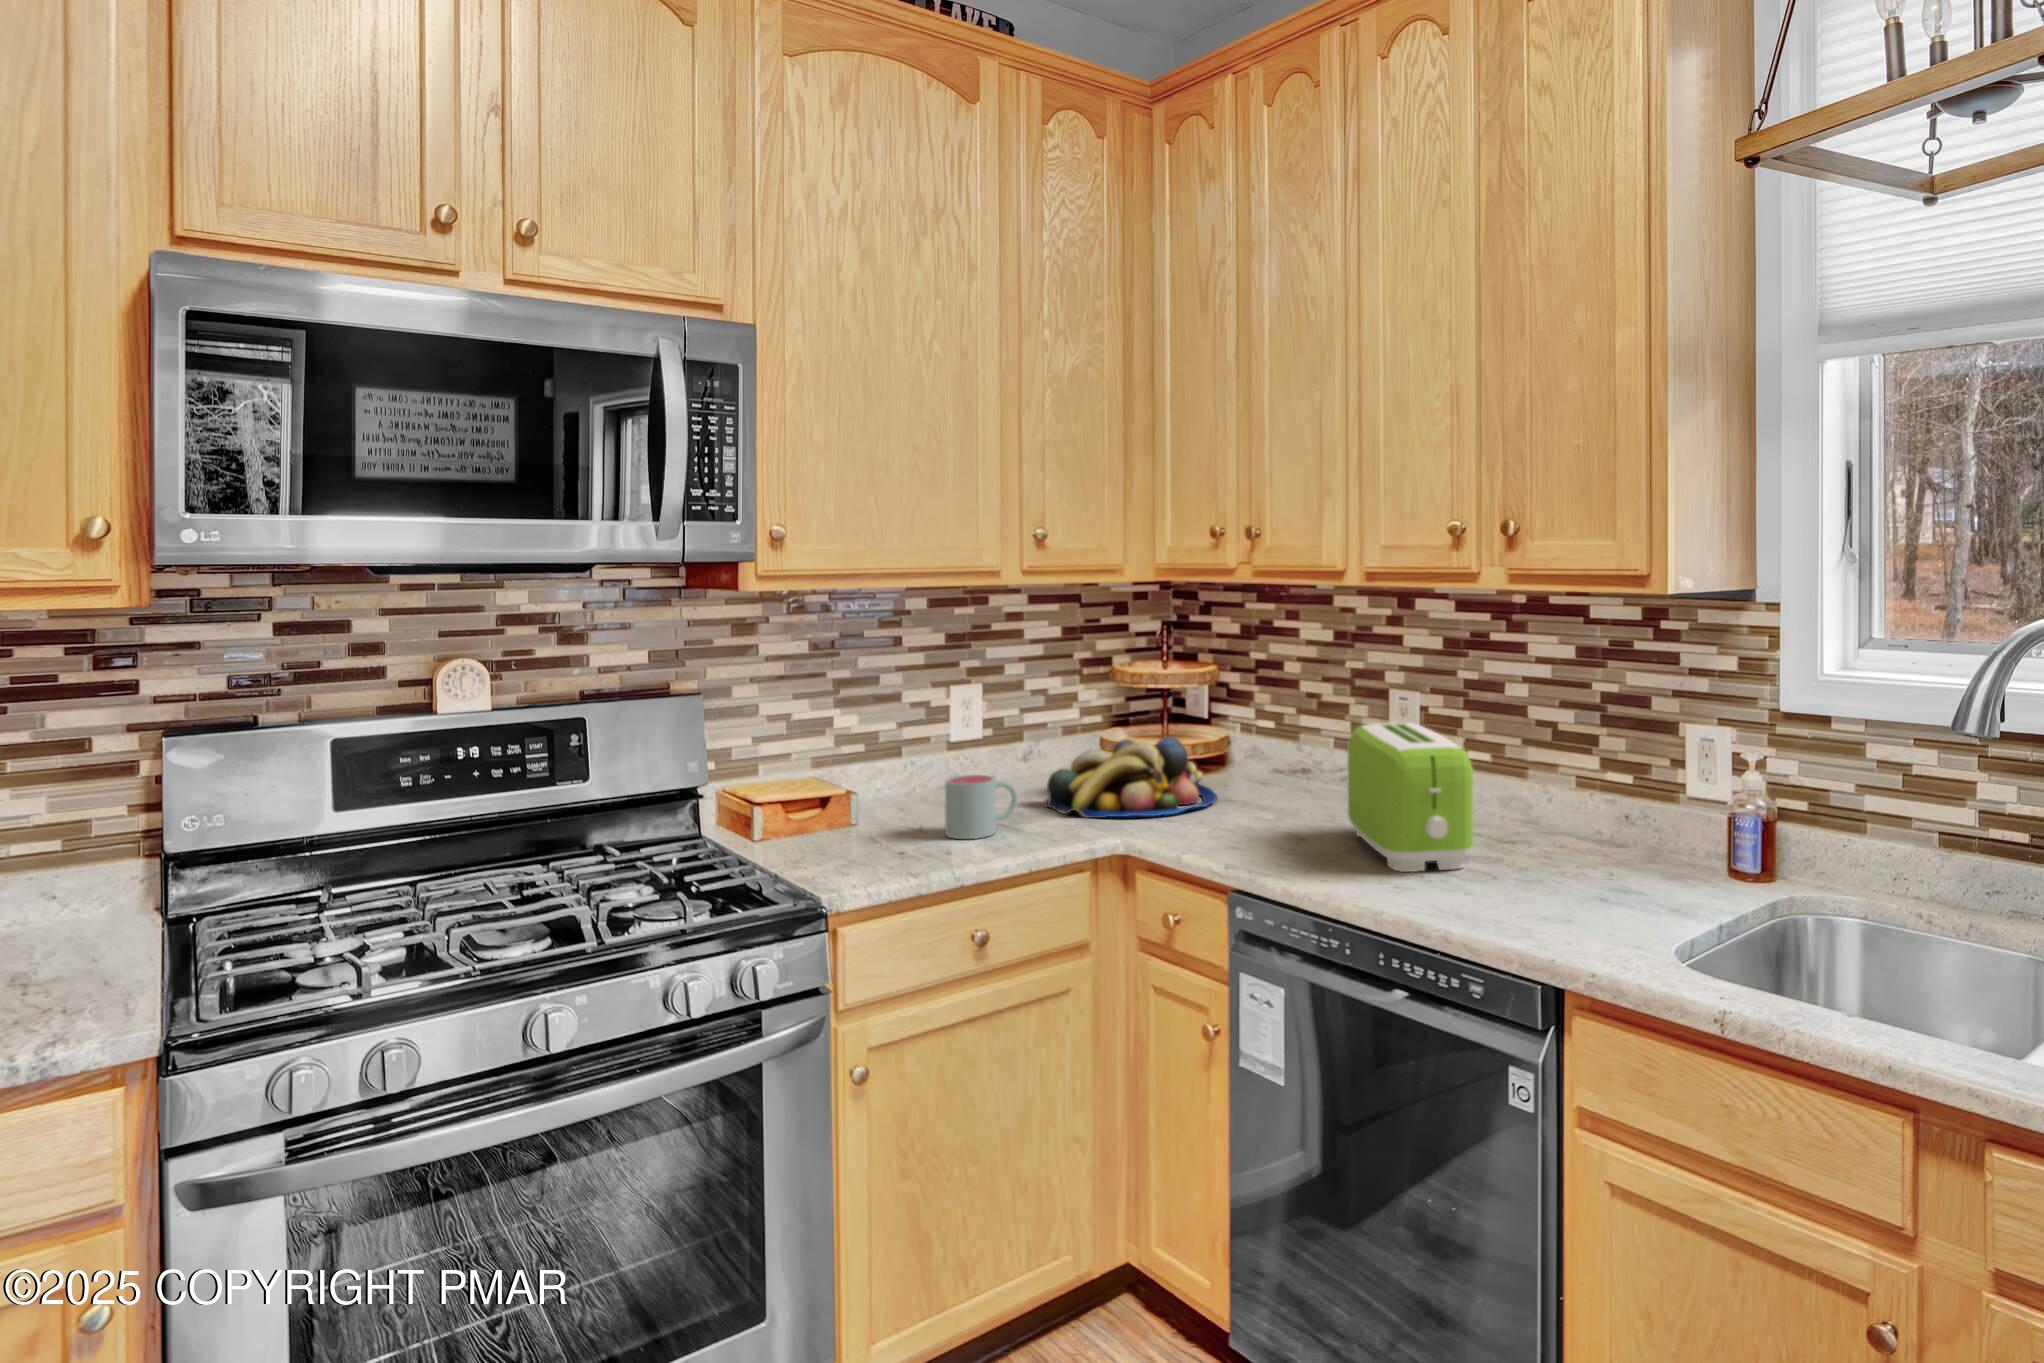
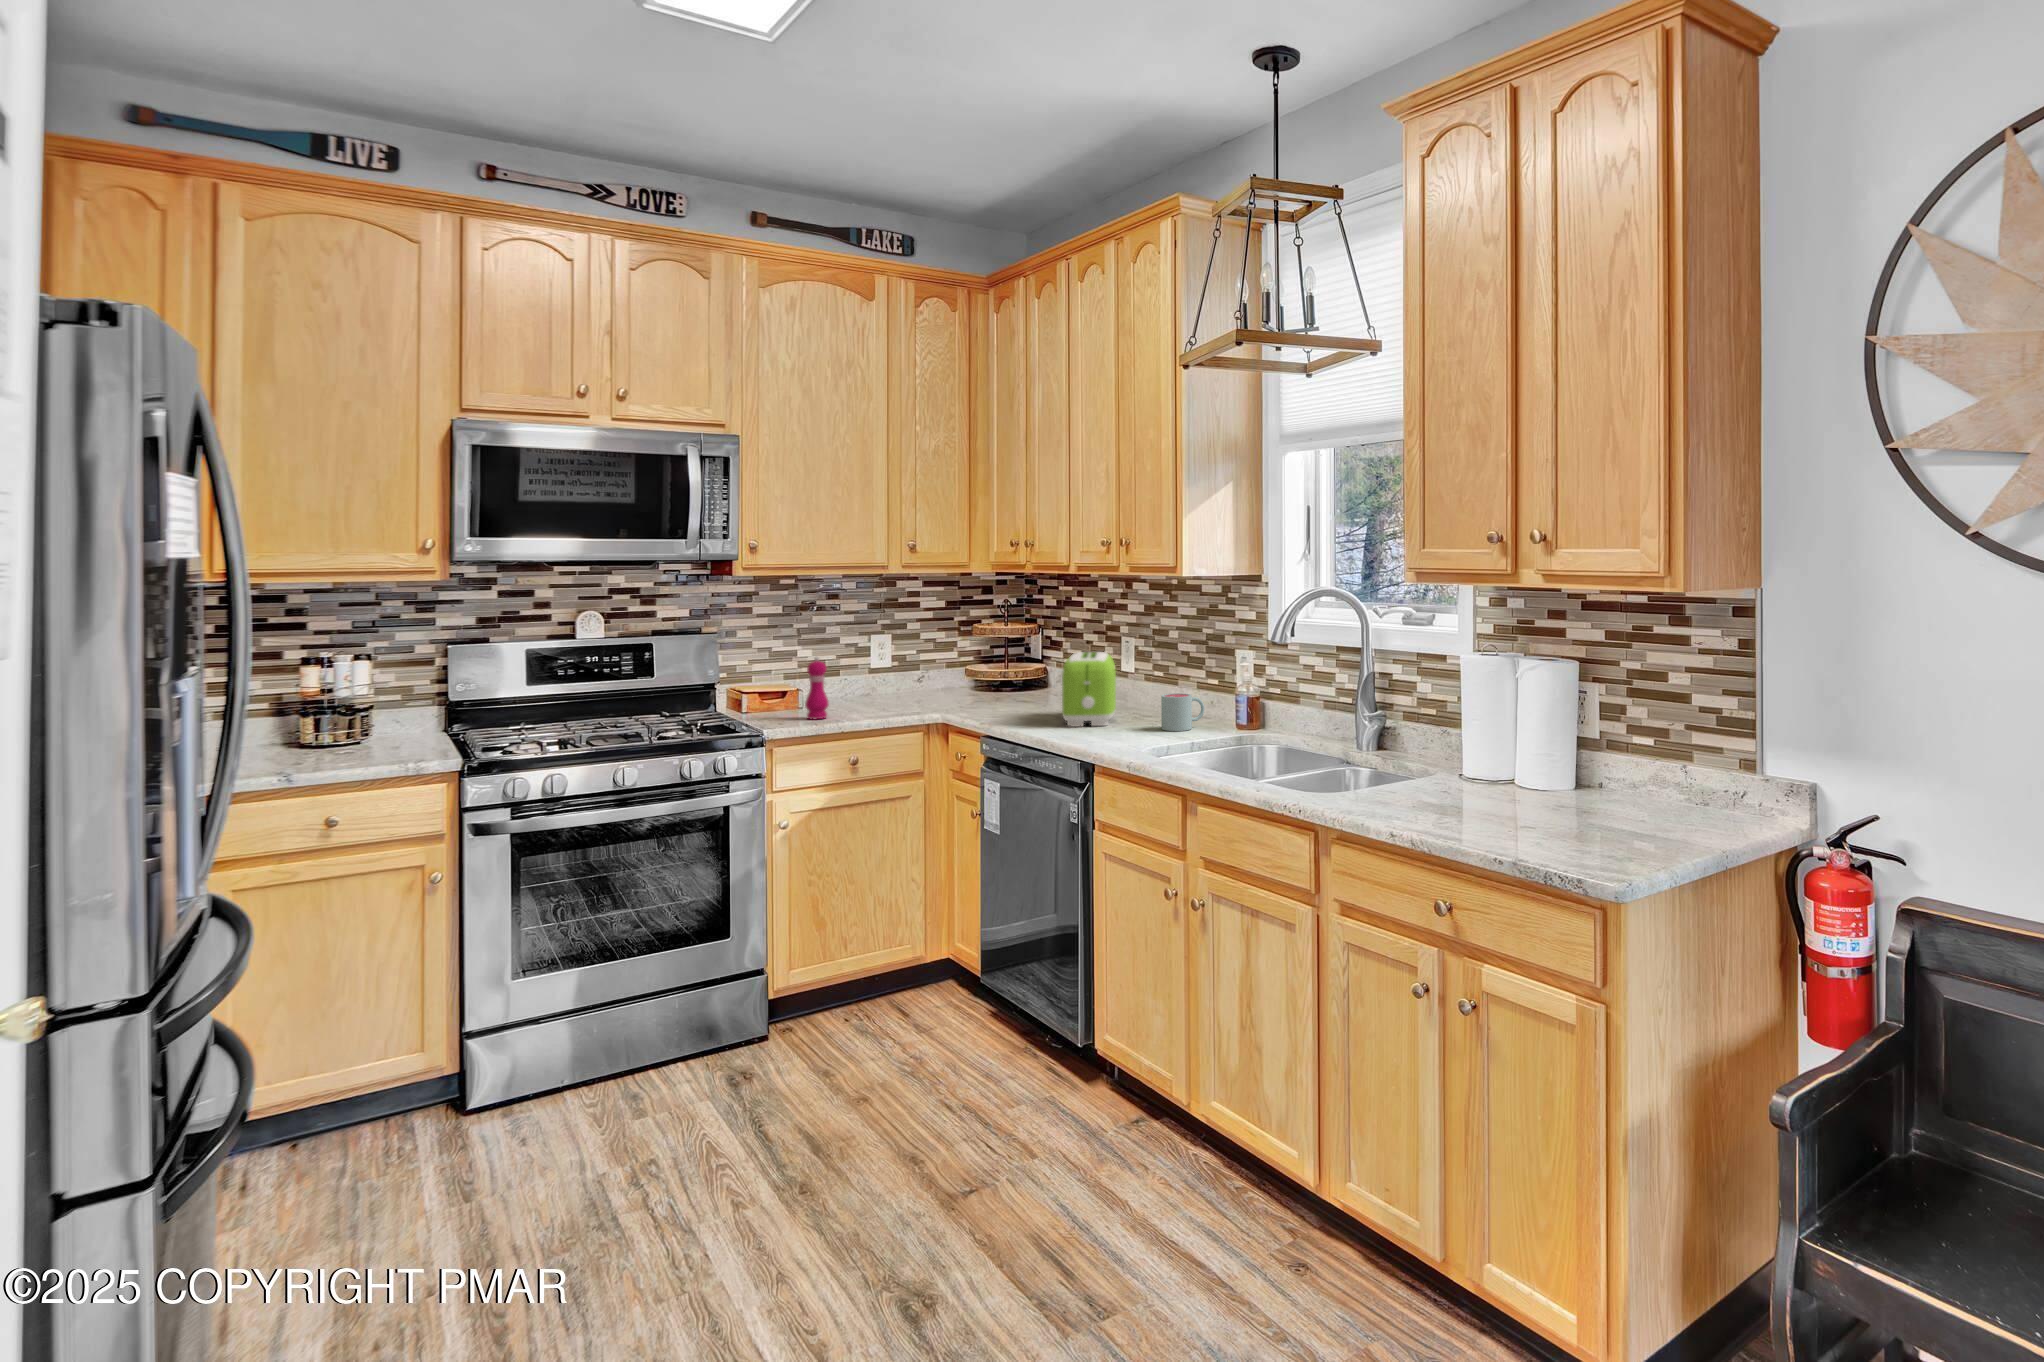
fruit bowl: present [1046,736,1217,818] -> none [916,665,1020,708]
pepper mill: none [878,738,921,856] -> present [805,657,829,719]
mug: present [945,775,1018,839] -> present [1161,693,1205,731]

